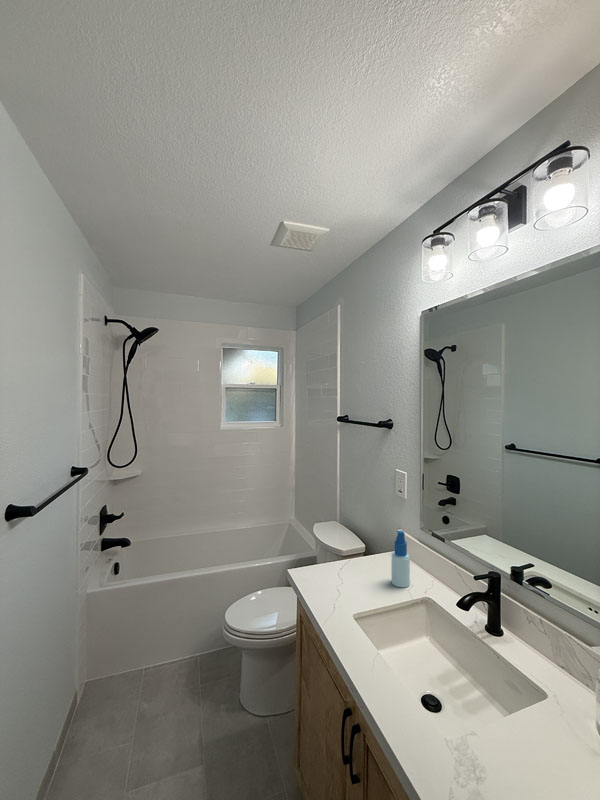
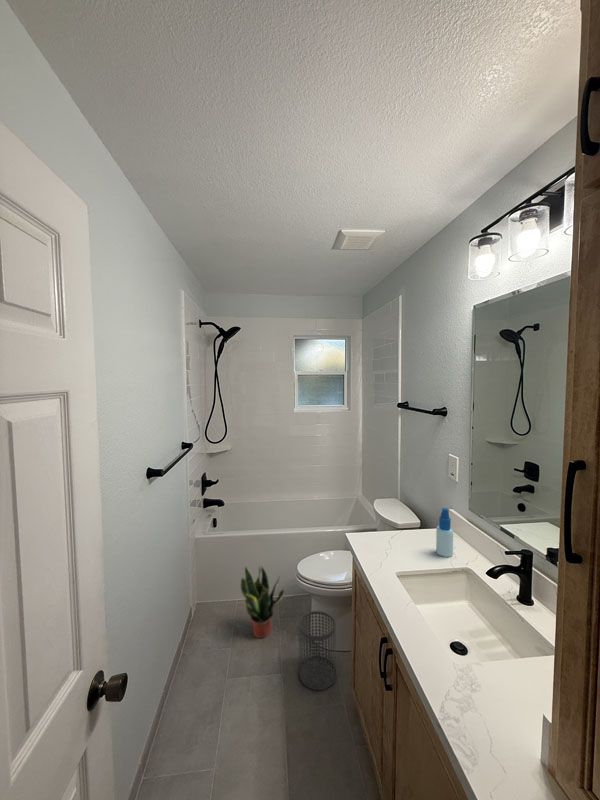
potted plant: none [149,620,207,716] -> present [241,567,284,638]
wastebasket: none [226,669,273,775] -> present [299,611,336,690]

